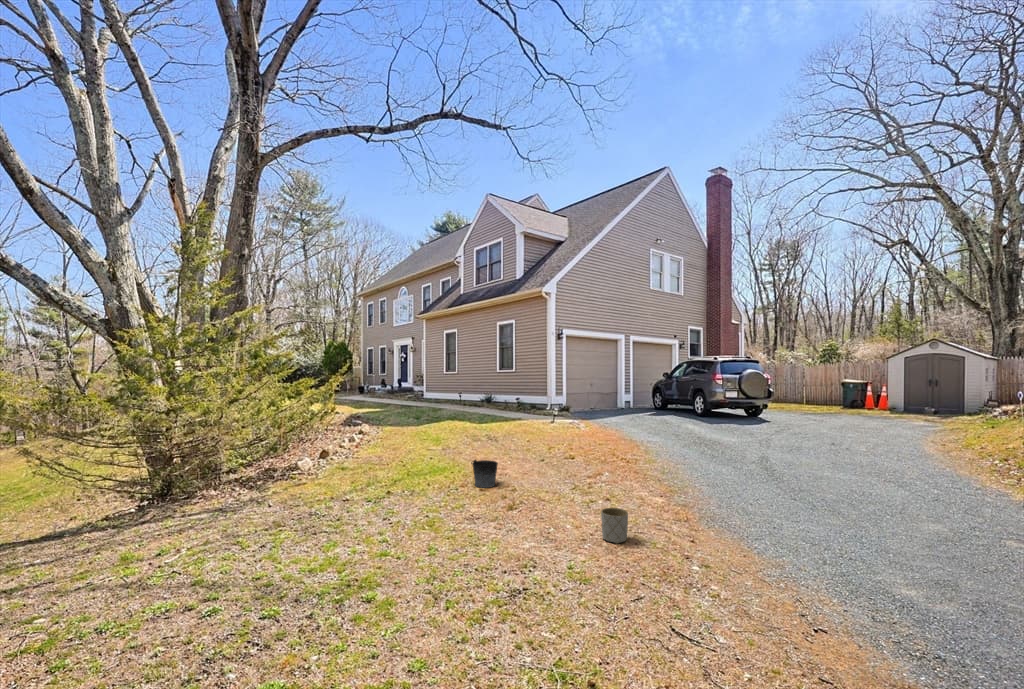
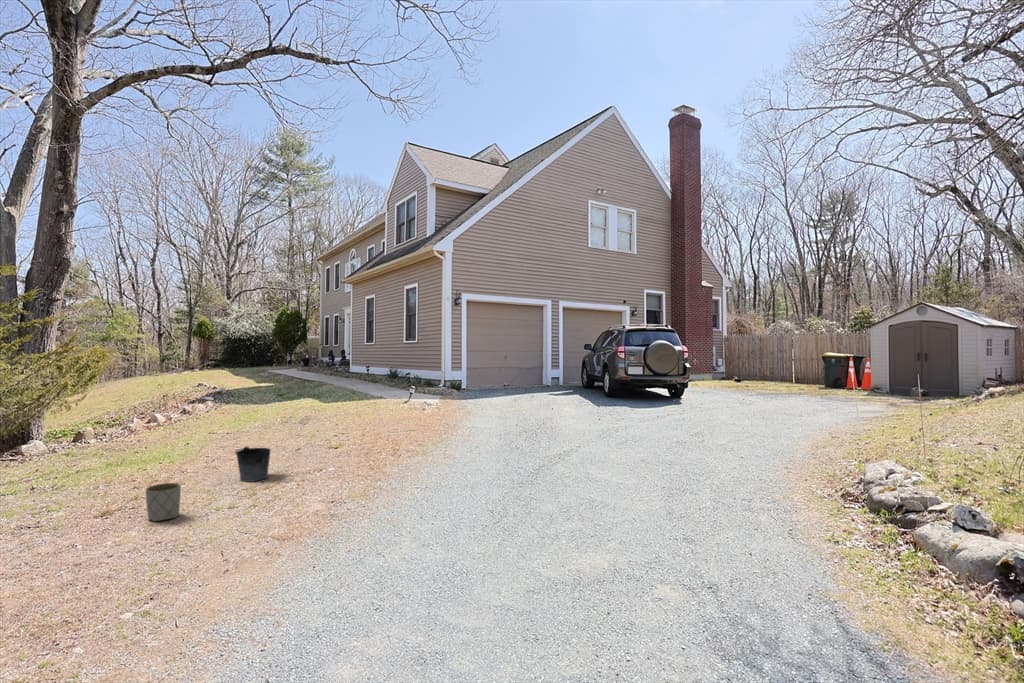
bucket: present [471,460,498,488] -> present [235,447,271,482]

